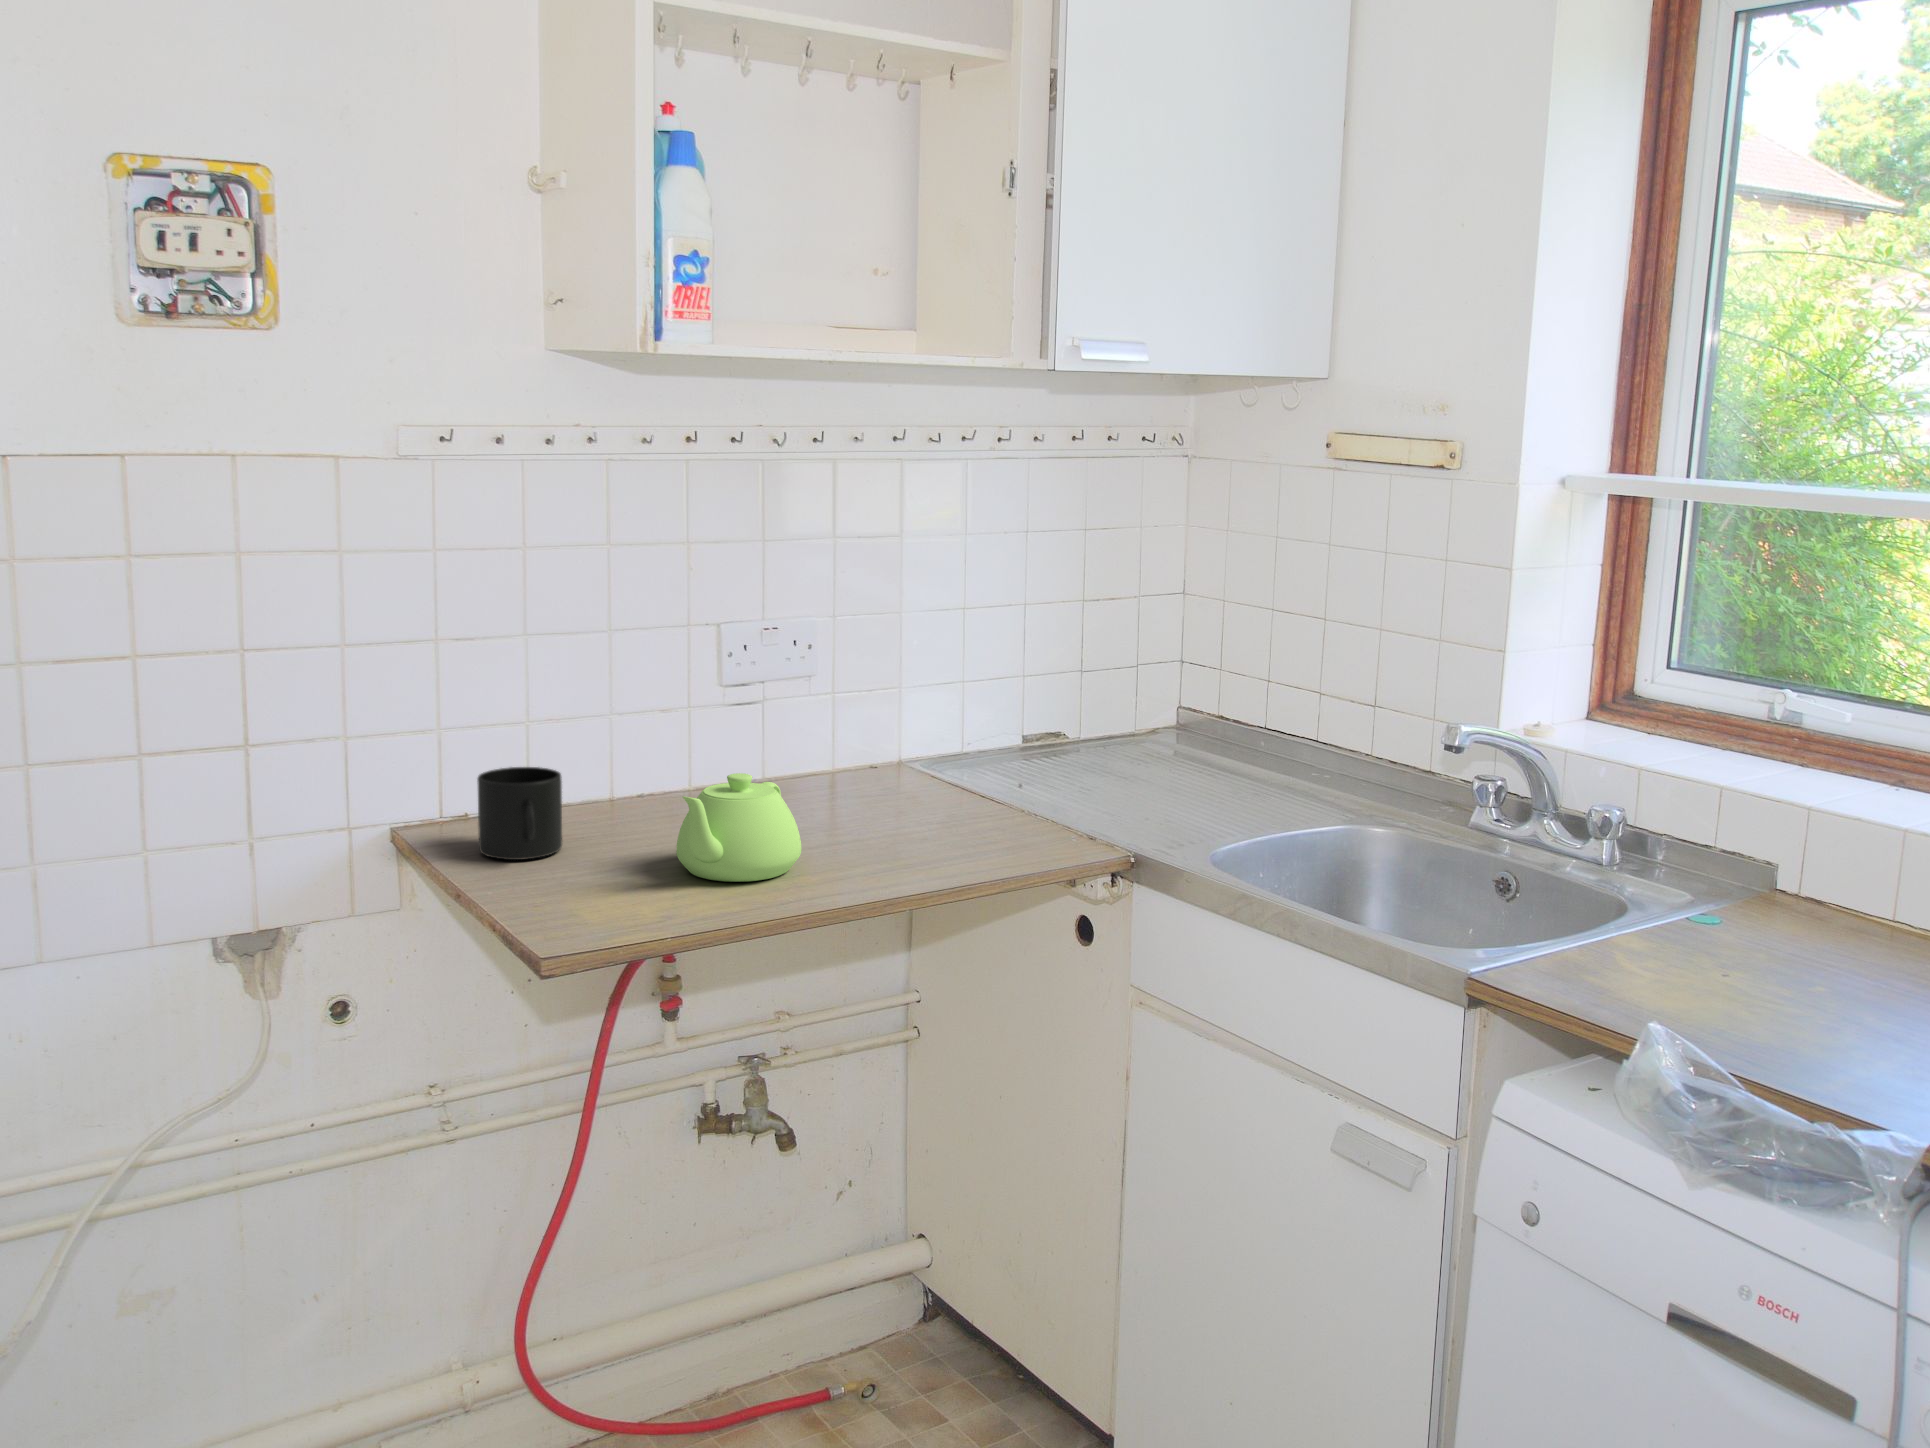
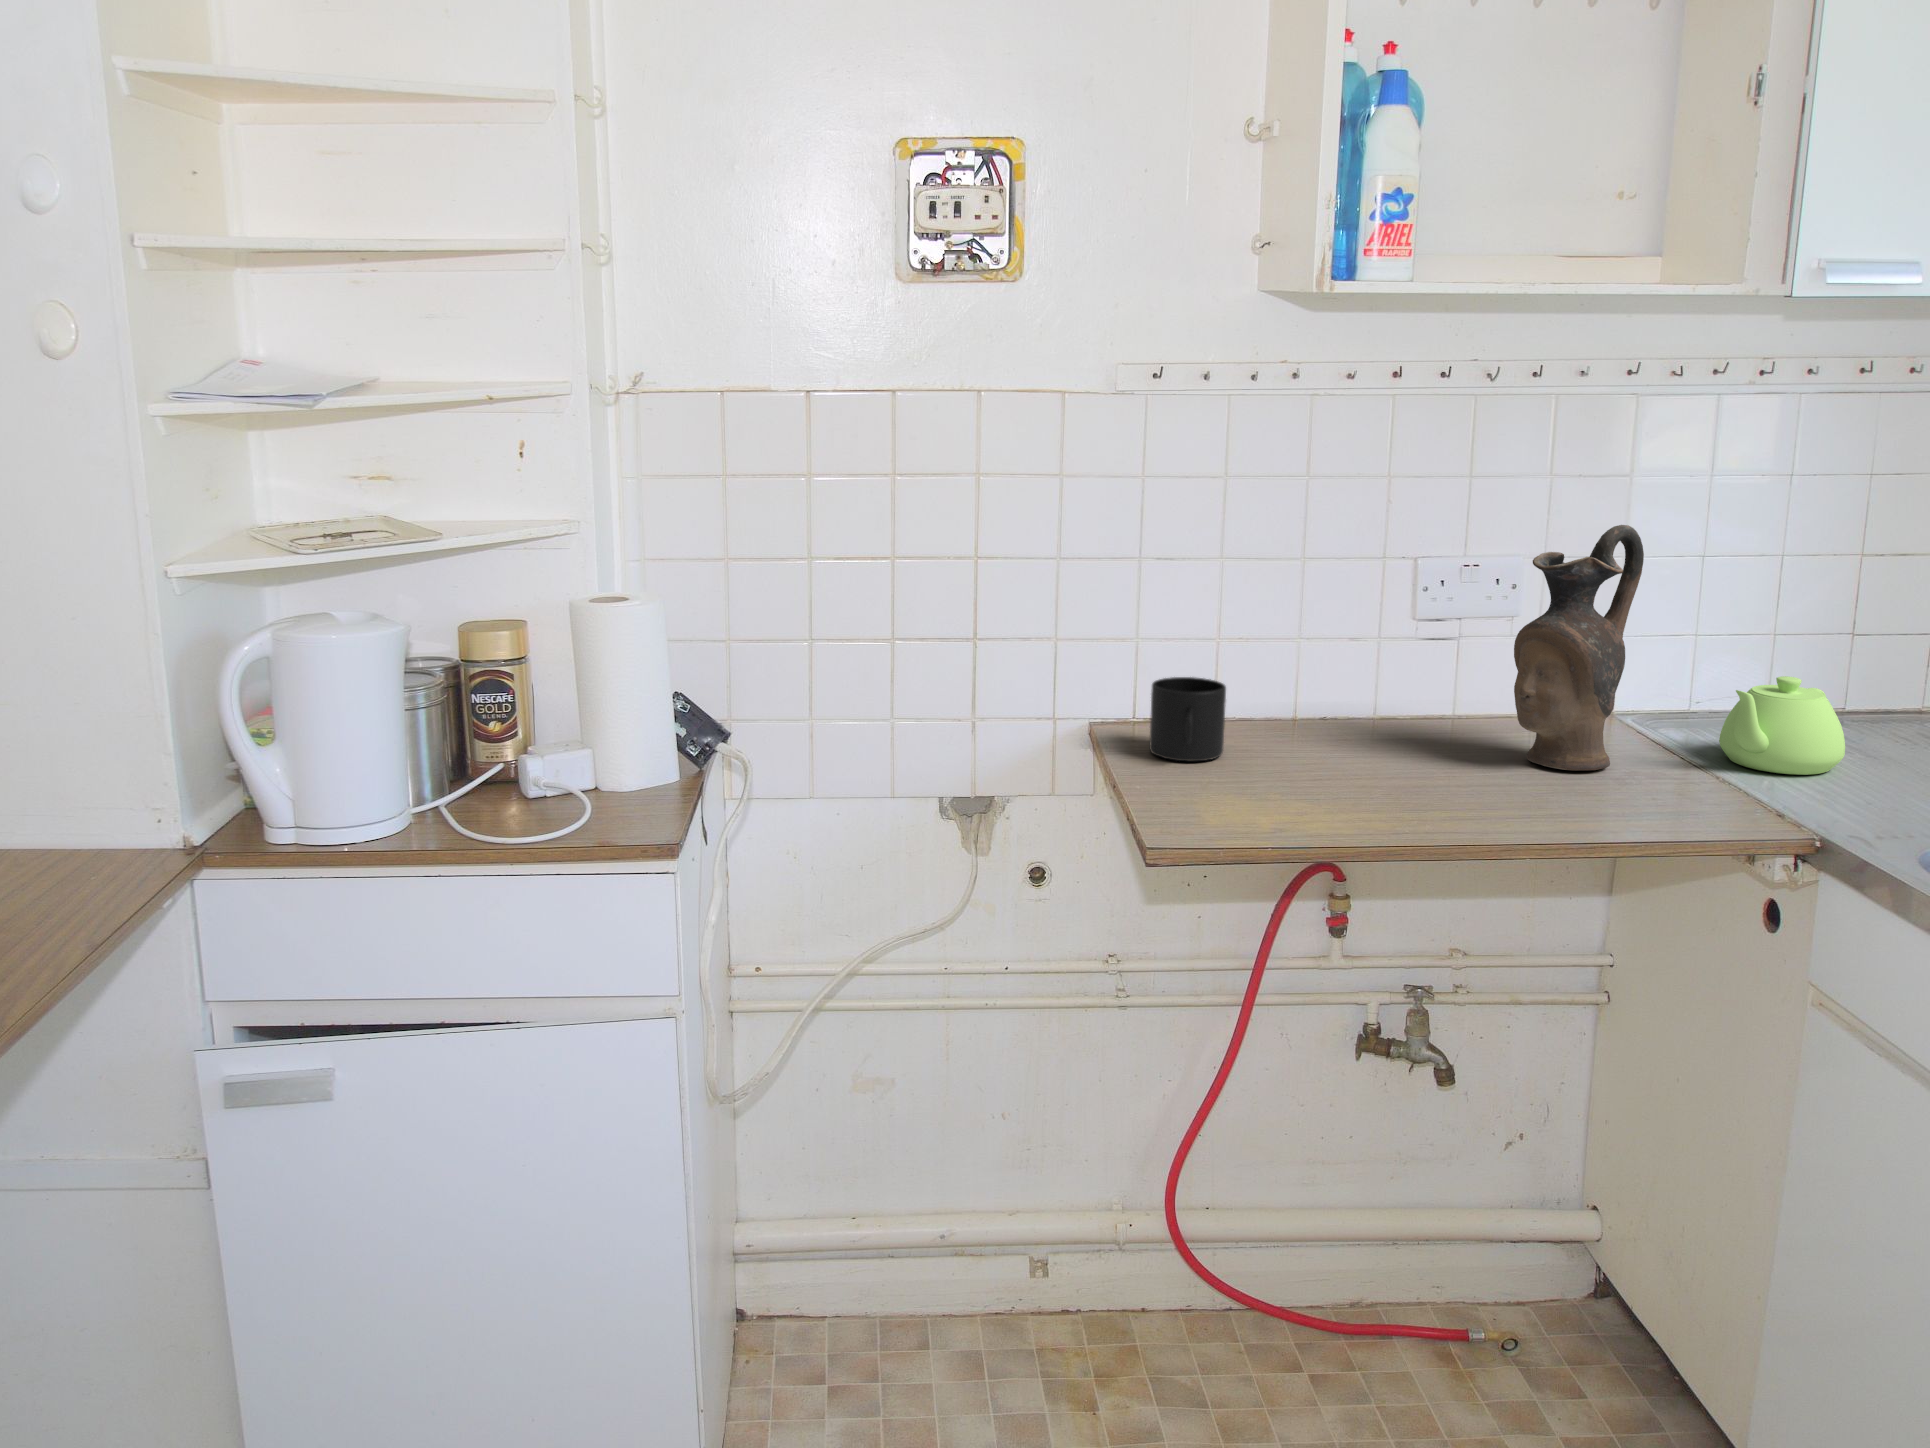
ceramic pitcher: none [838,583,941,820] -> present [1514,525,1644,770]
teapot: present [676,773,801,882] -> present [1719,676,1845,775]

